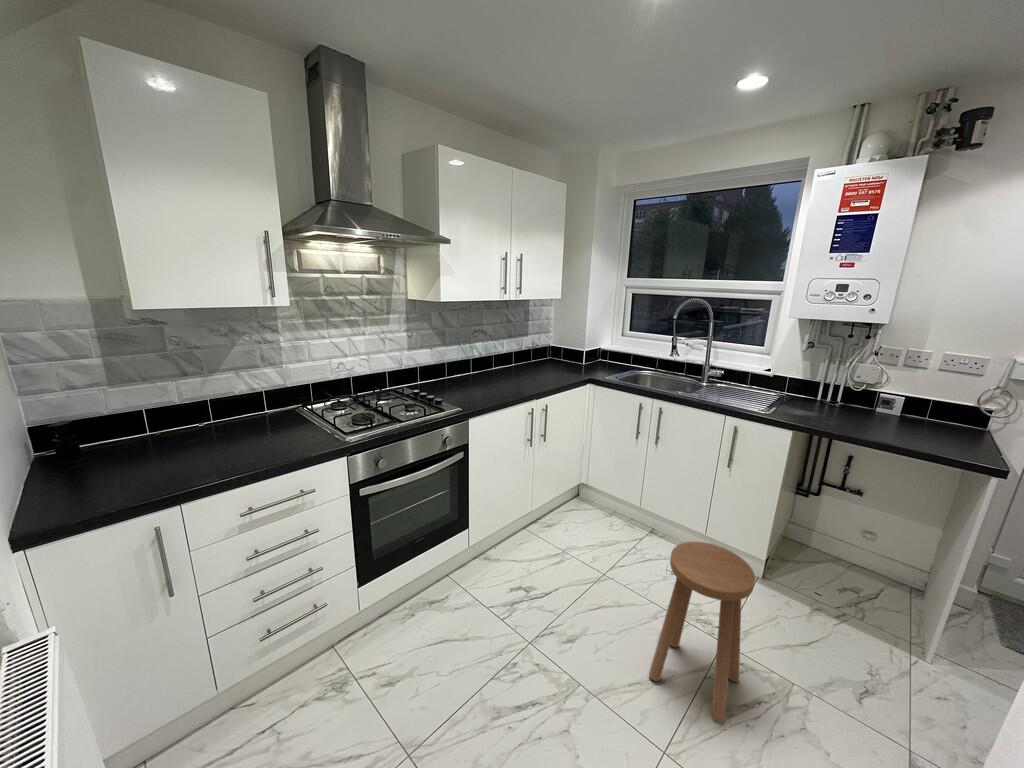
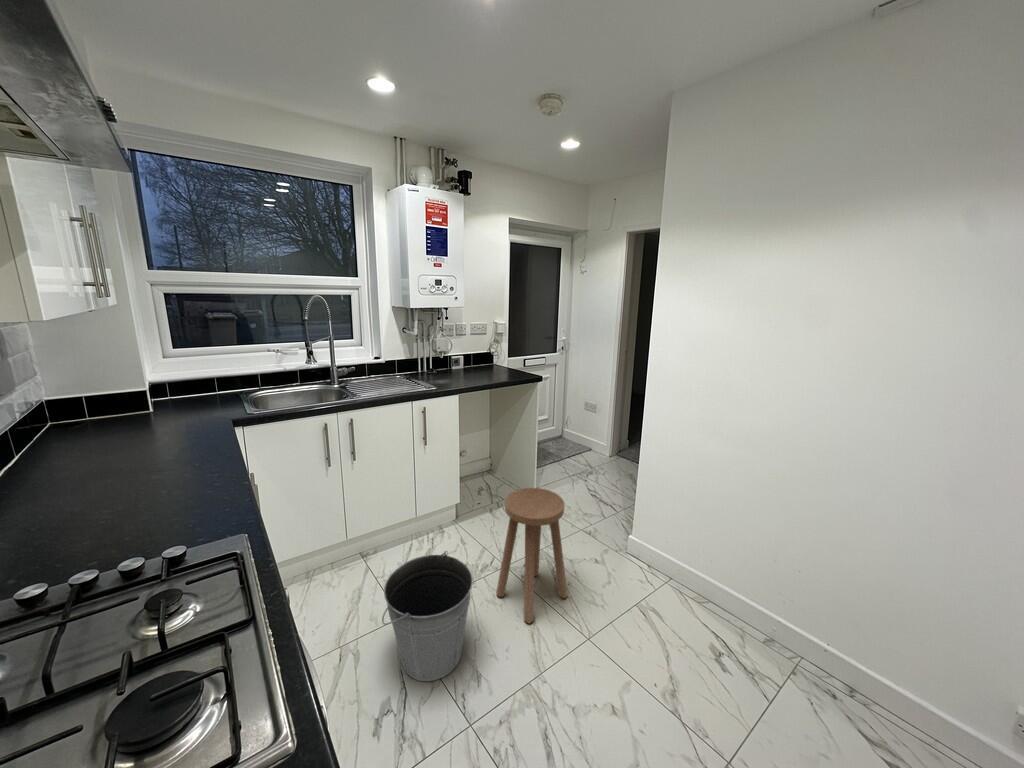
bucket: none [544,520,625,624] -> present [382,551,473,681]

